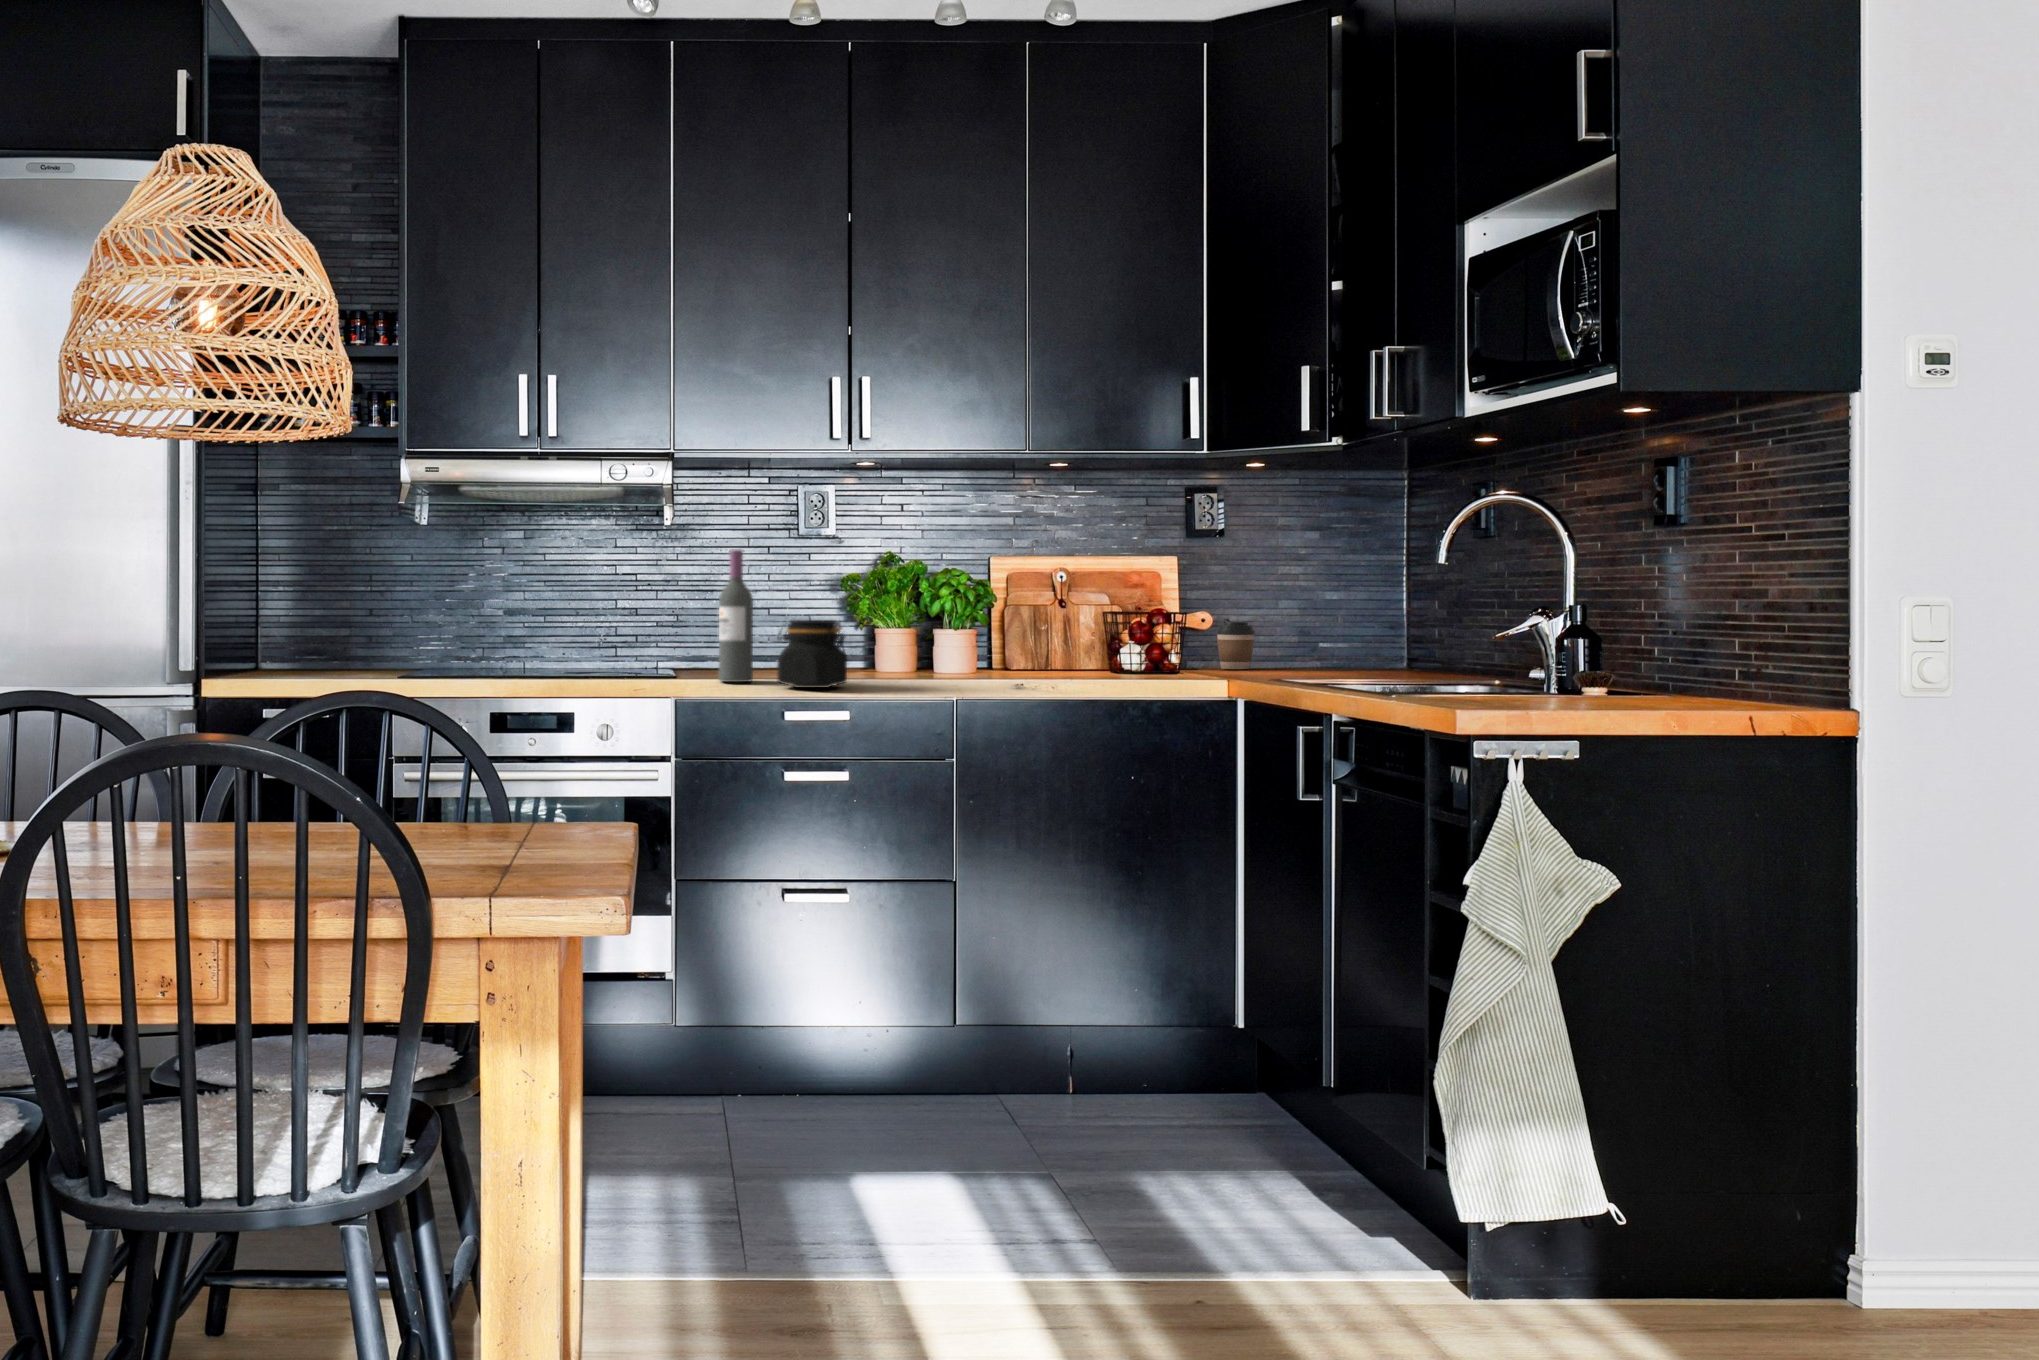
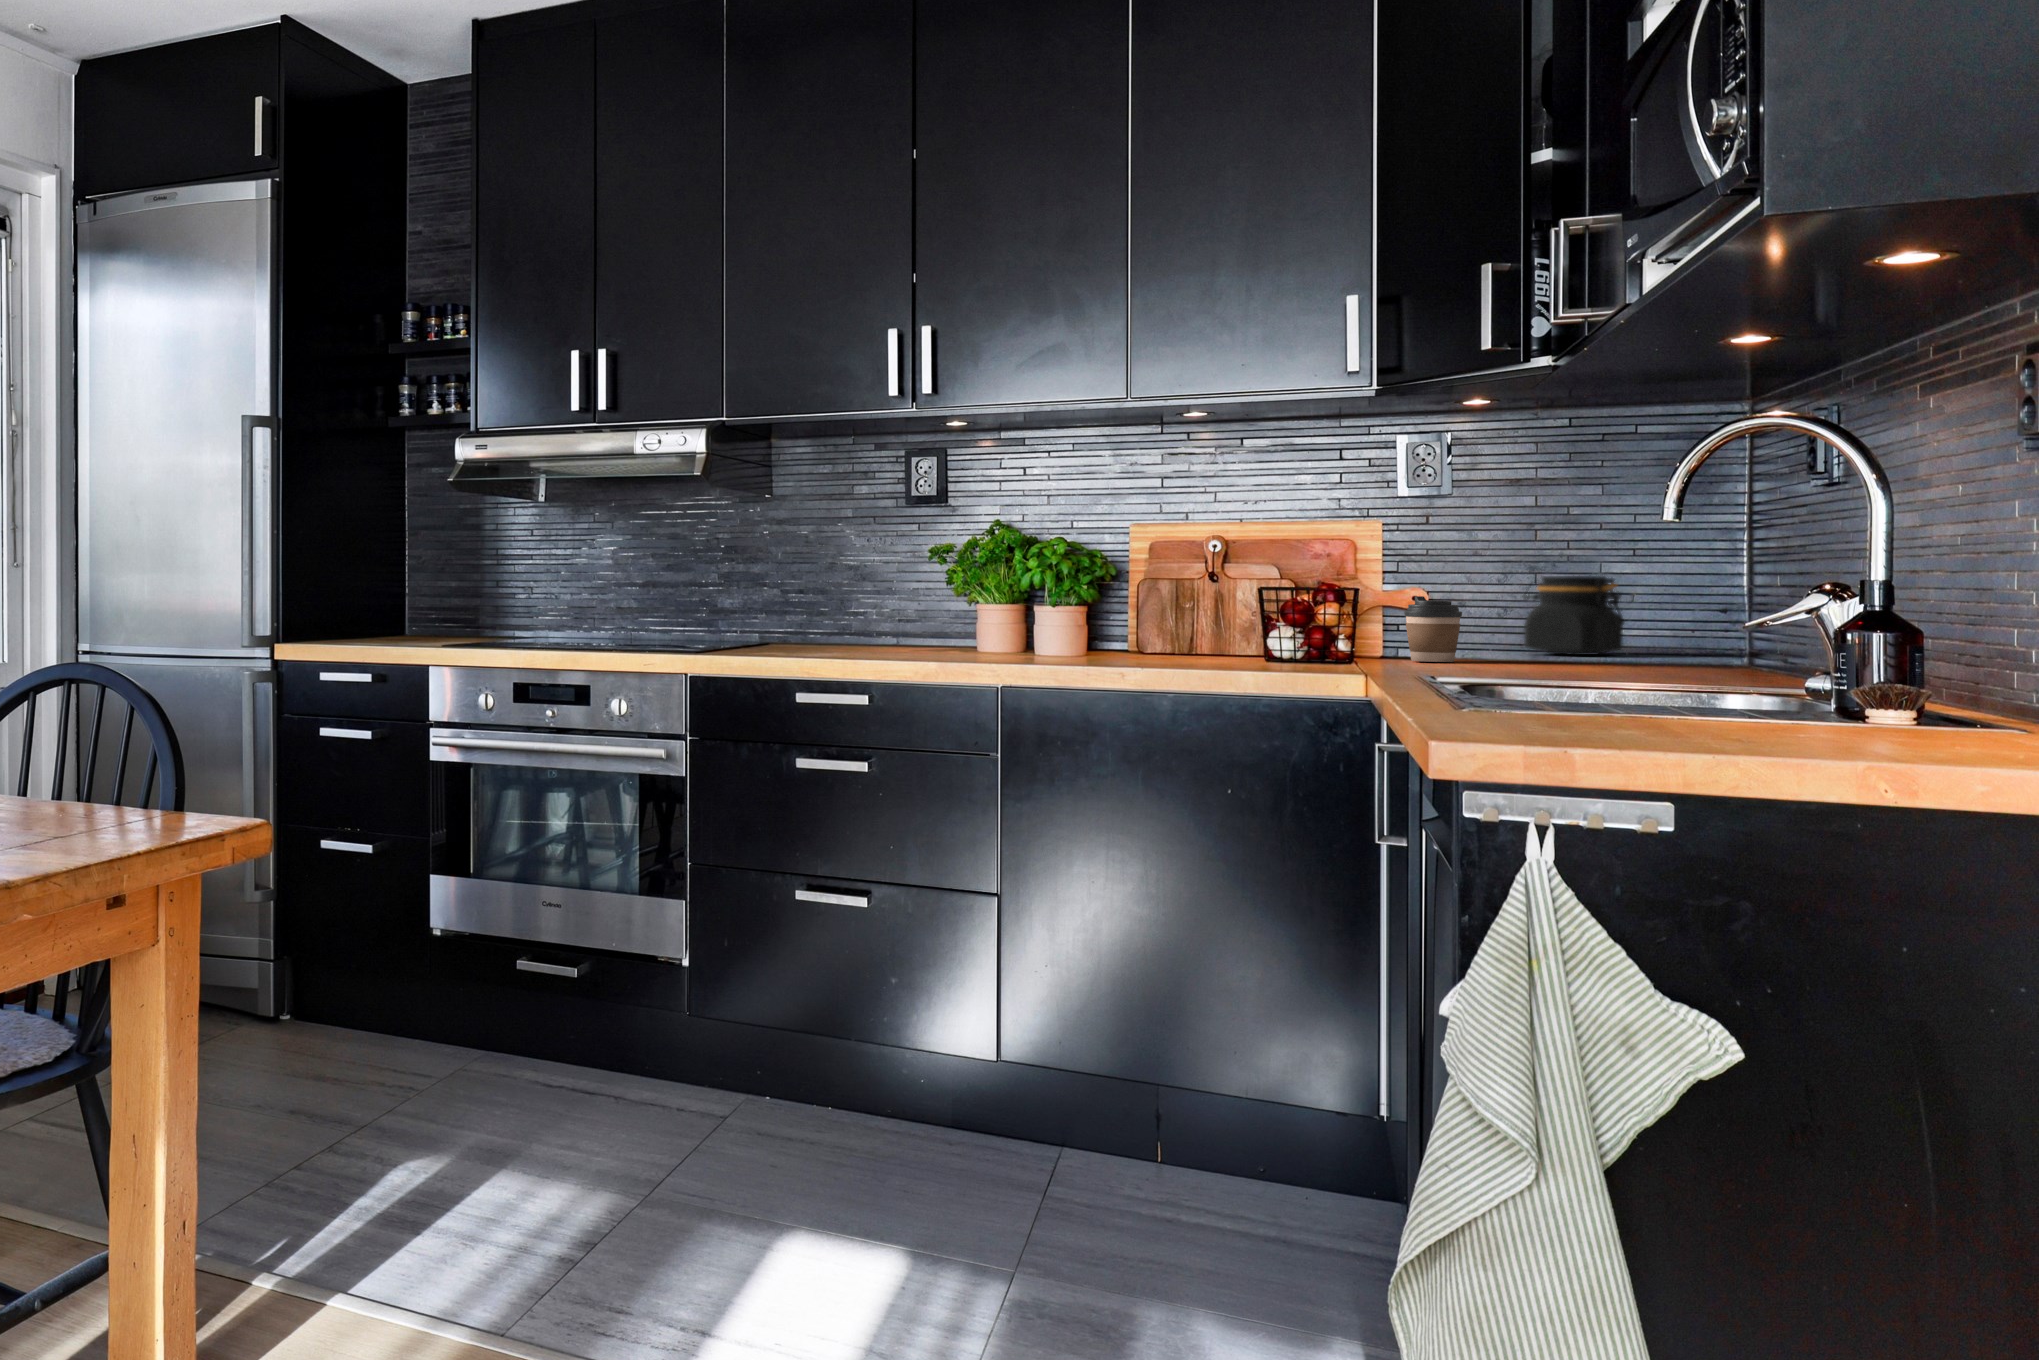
wine bottle: present [719,549,753,682] -> none [742,517,780,661]
jar: present [777,620,847,688] -> present [1522,576,1624,655]

